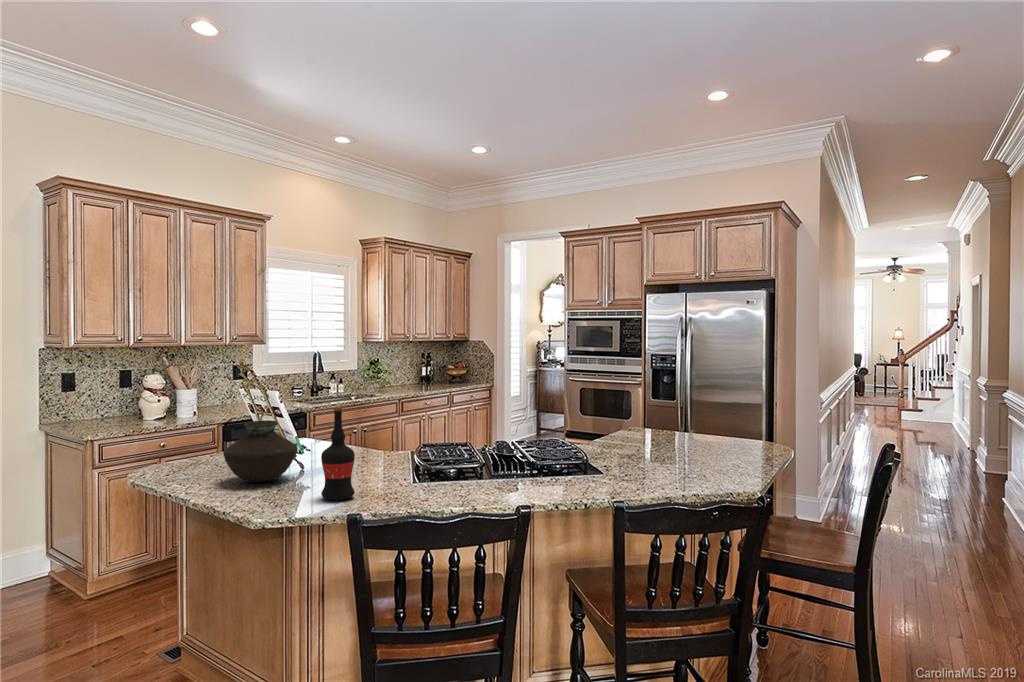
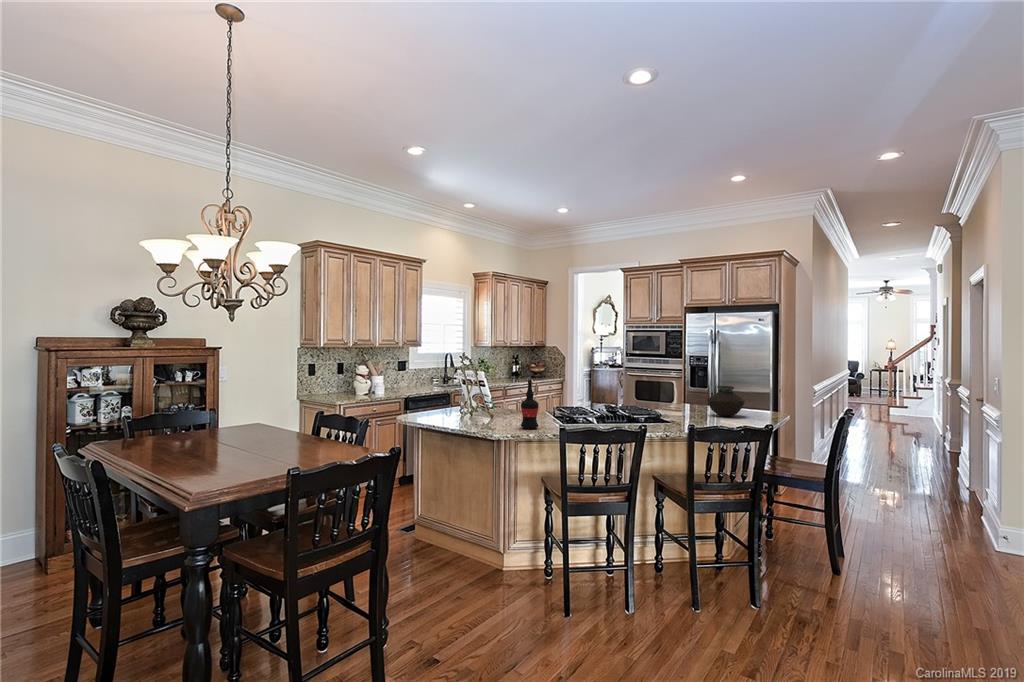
vase: present [223,420,297,482] -> present [707,386,745,416]

